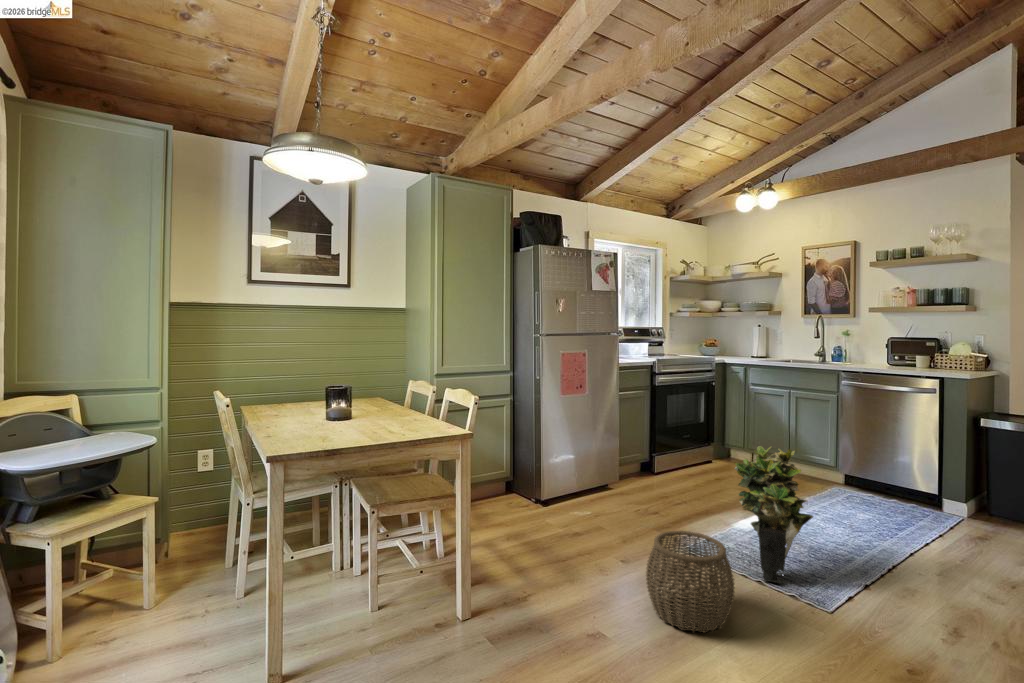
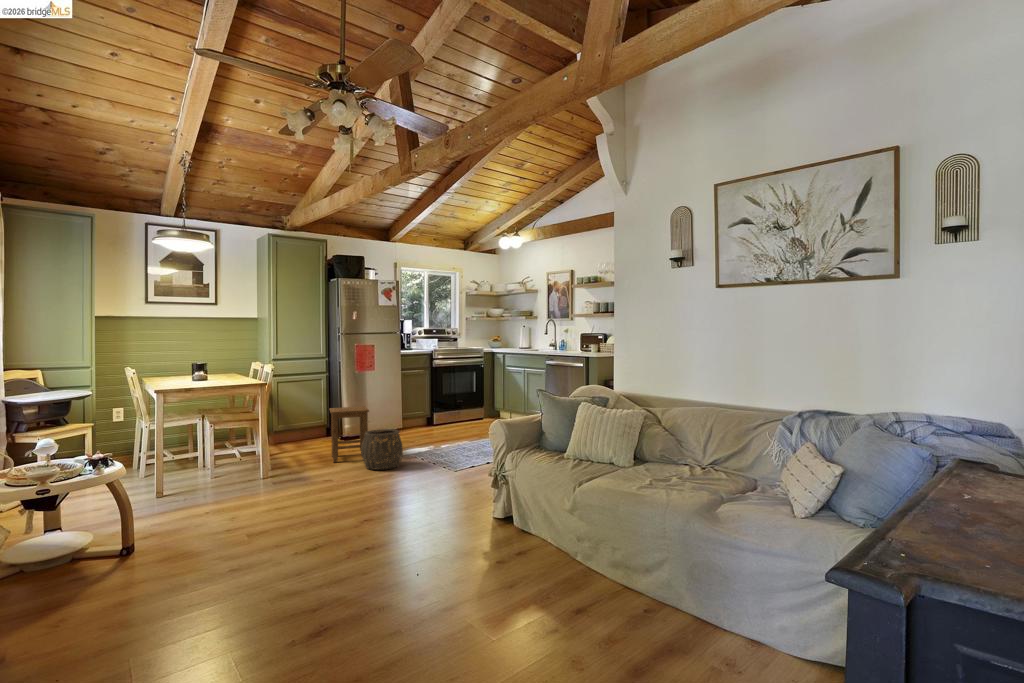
potted plant: present [735,446,813,584] -> none [427,390,464,457]
stool: none [550,467,636,584] -> present [330,406,369,462]

